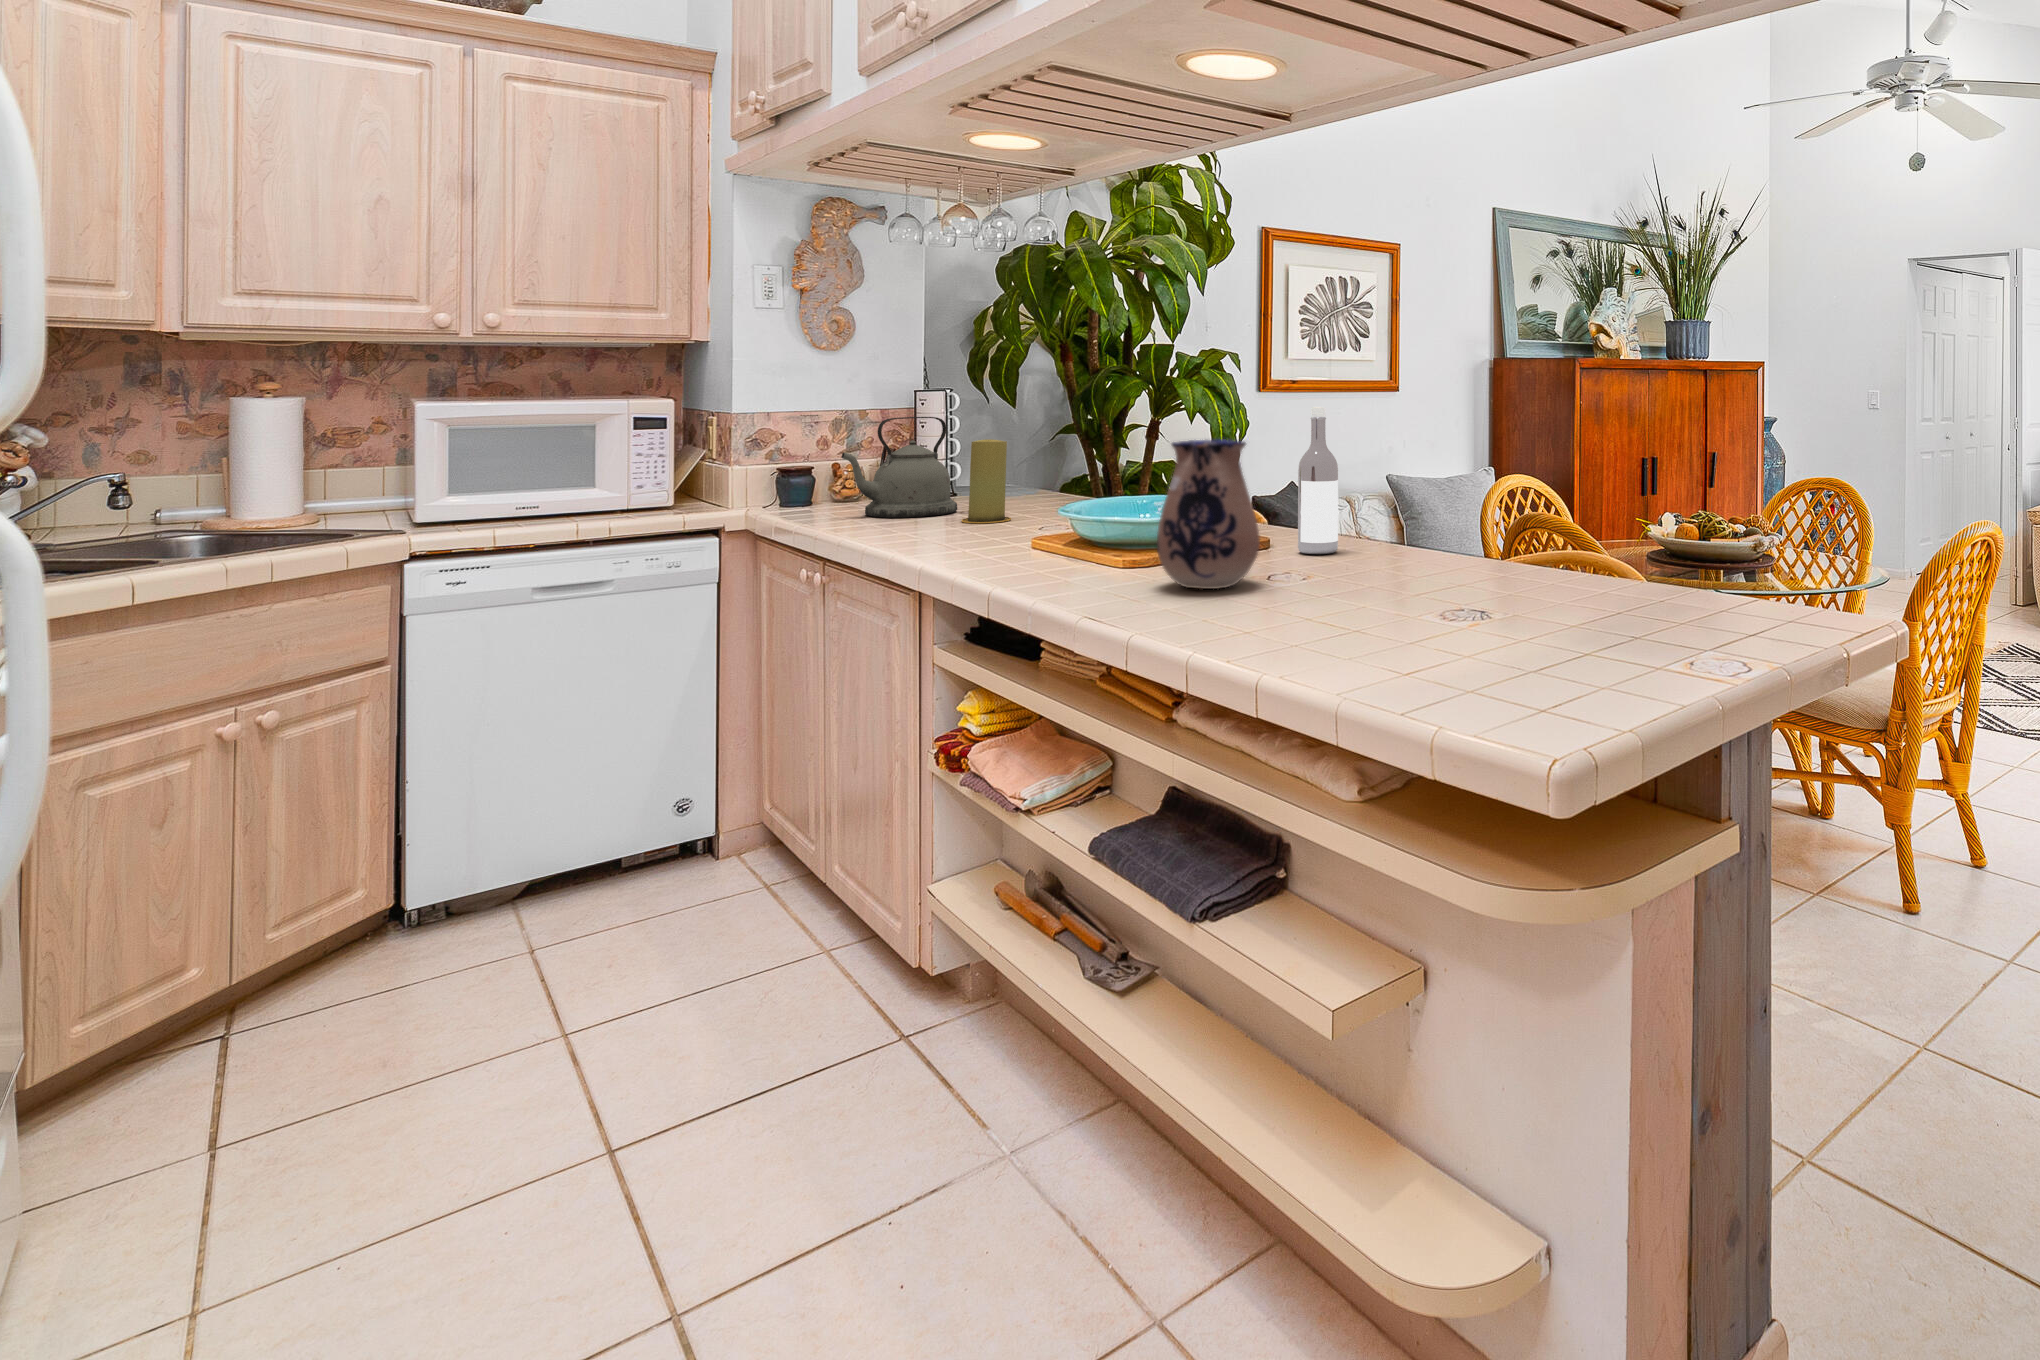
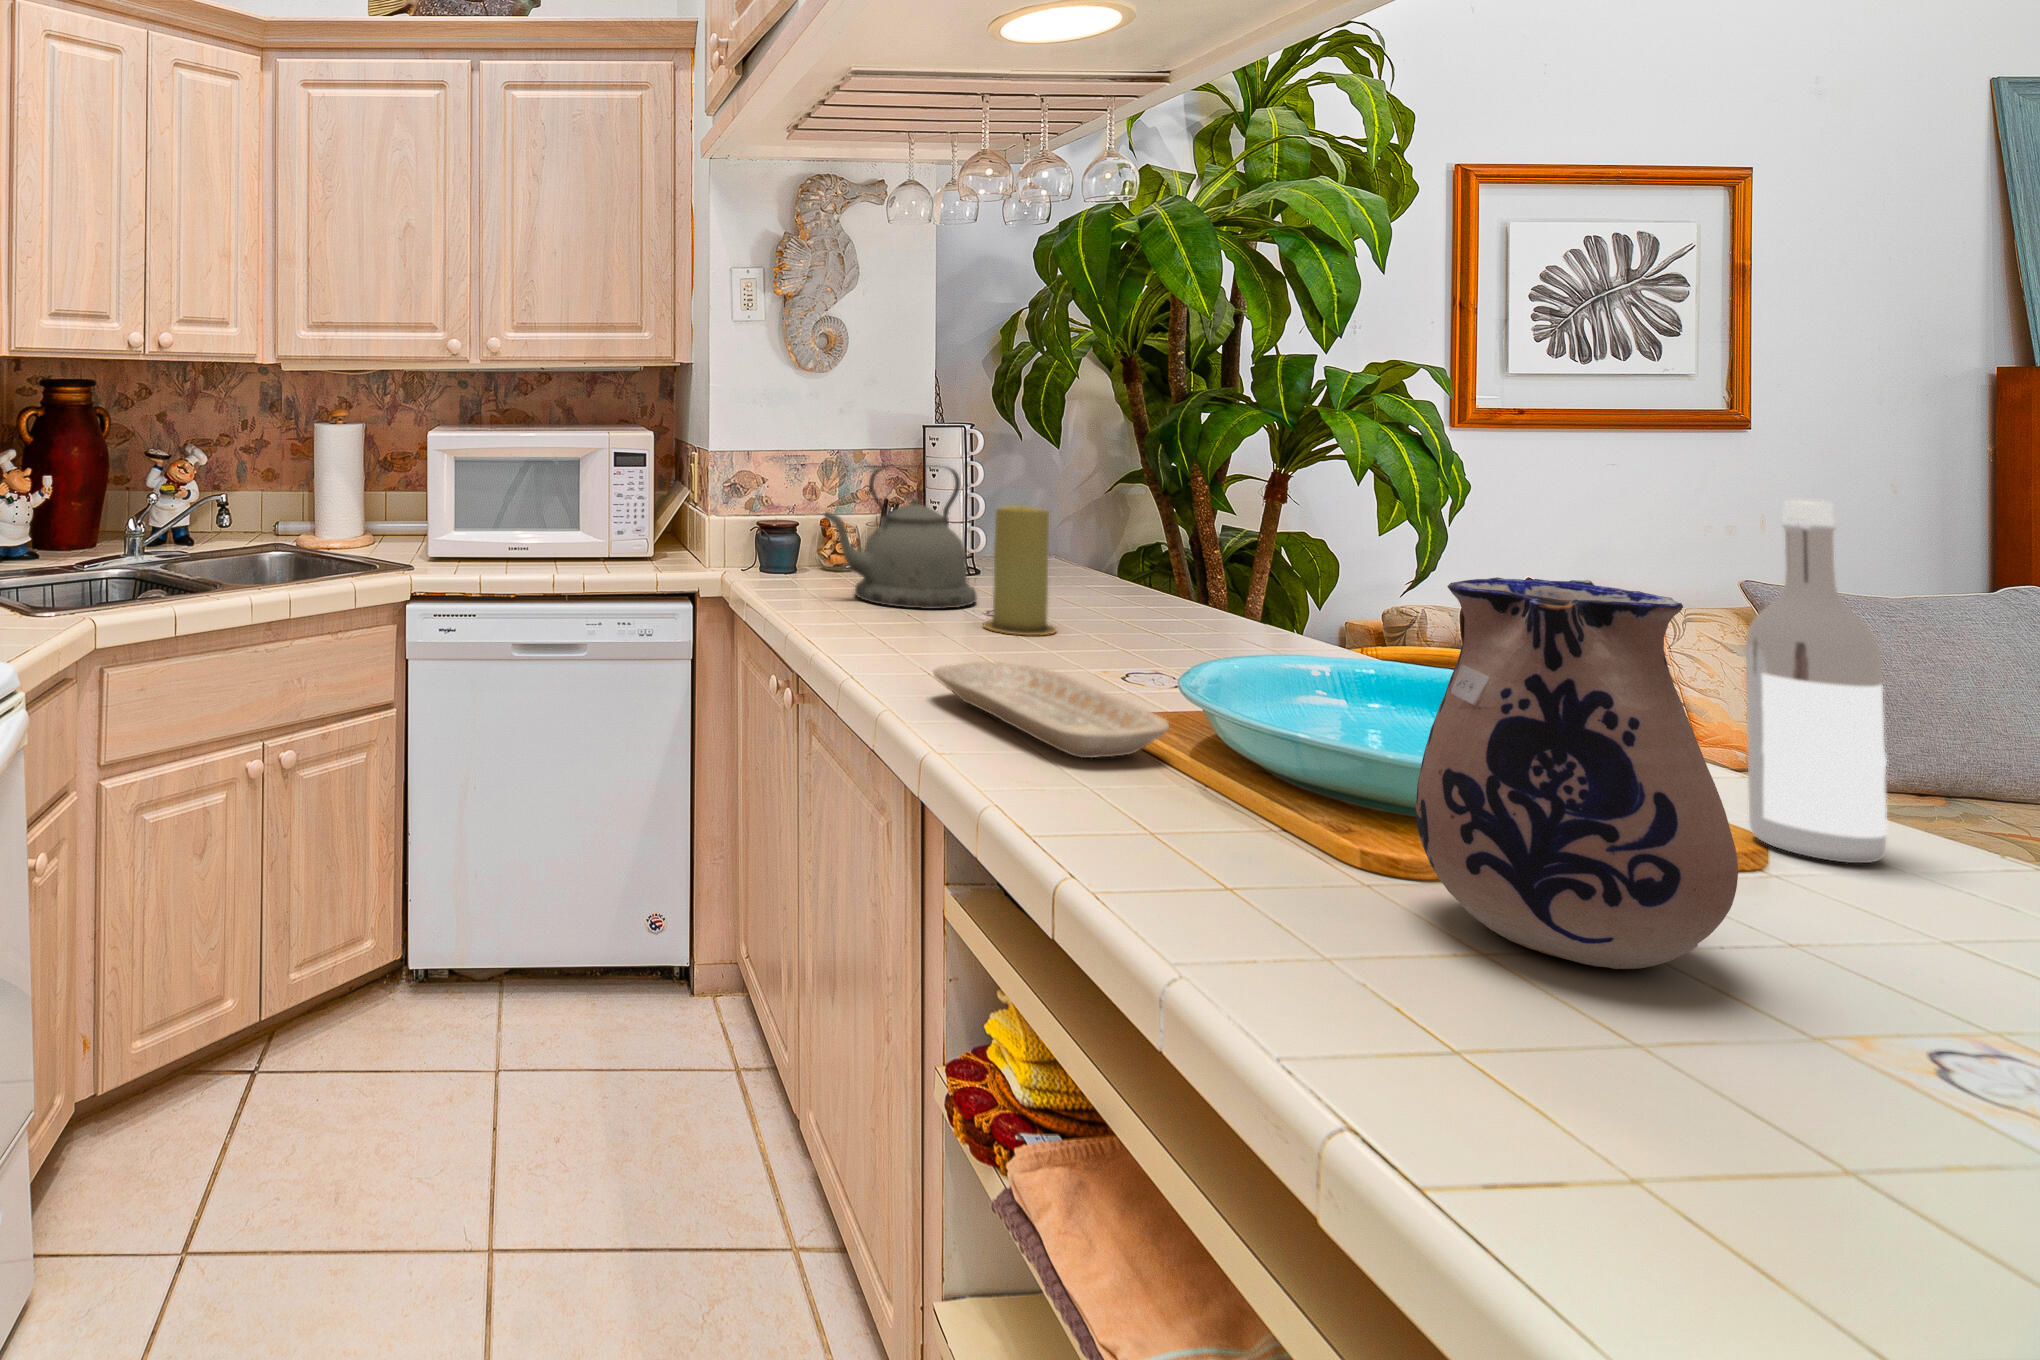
tray: none [930,529,1065,565] -> present [933,662,1169,758]

